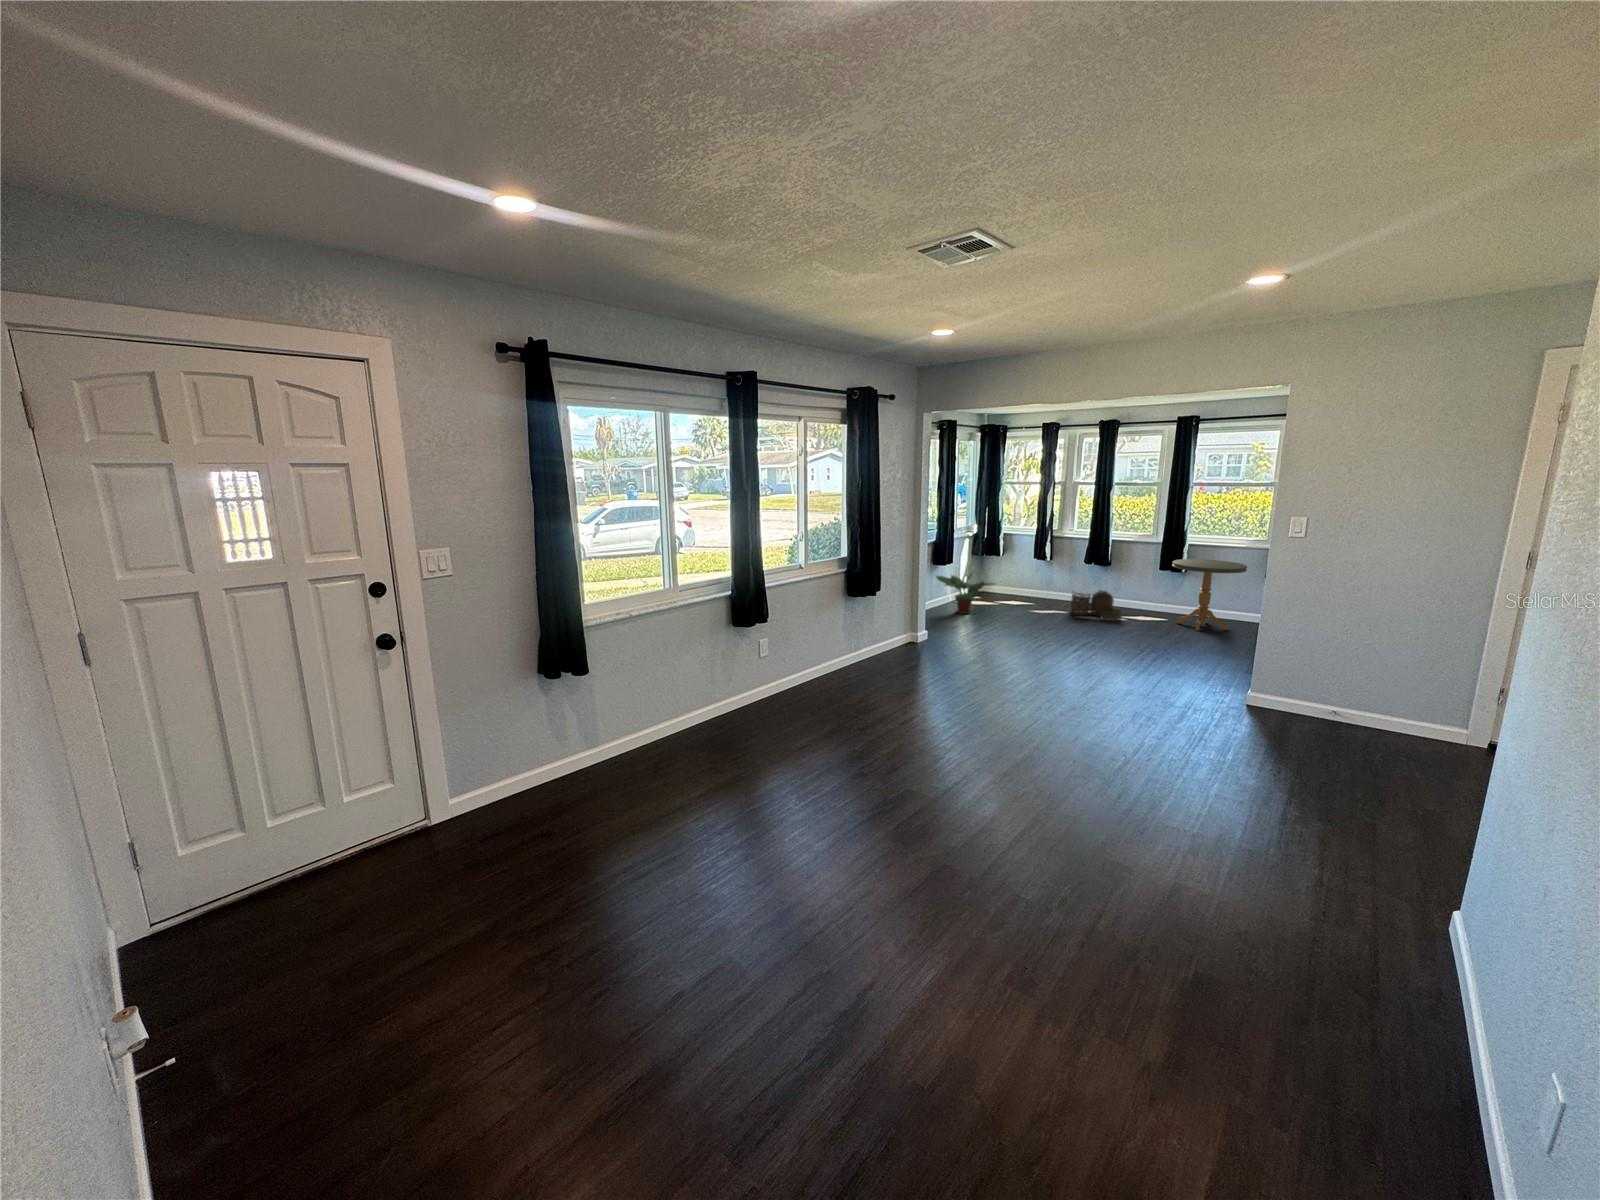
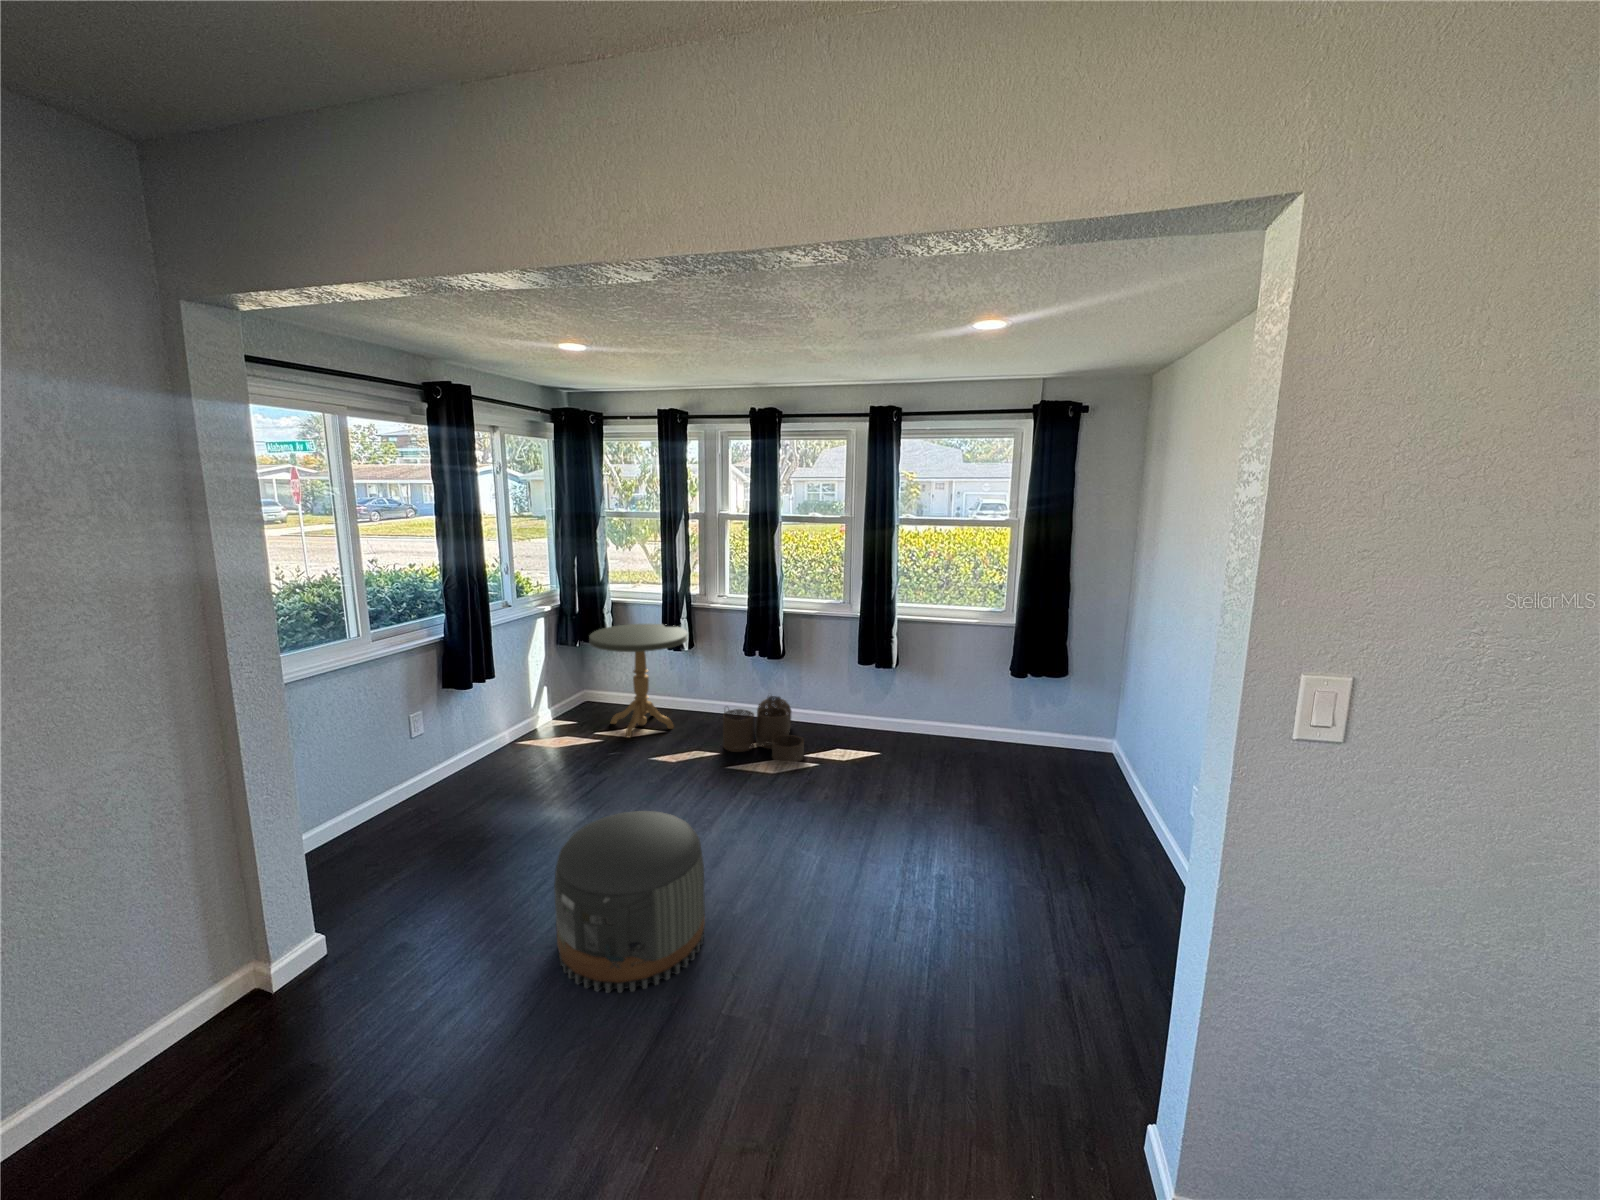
side table: present [1172,559,1247,631] -> present [589,624,688,738]
potted plant: present [936,574,995,614] -> none [452,694,584,787]
pouf: none [1013,603,1076,658] -> present [554,811,705,993]

